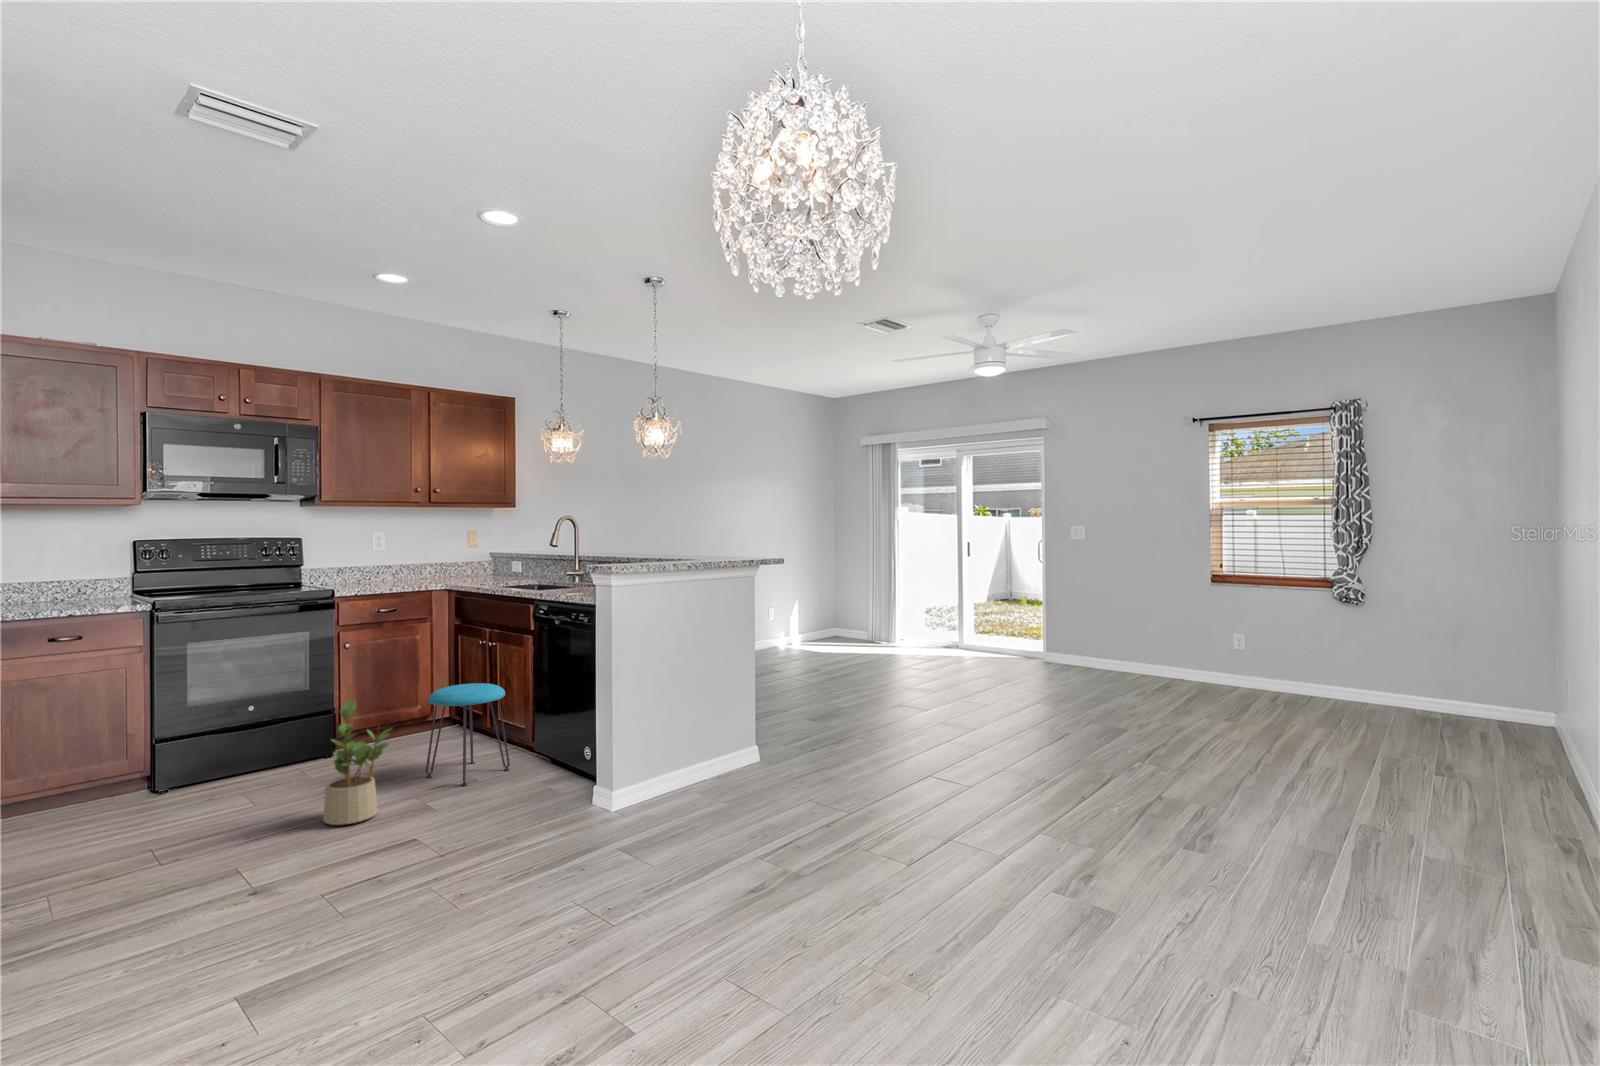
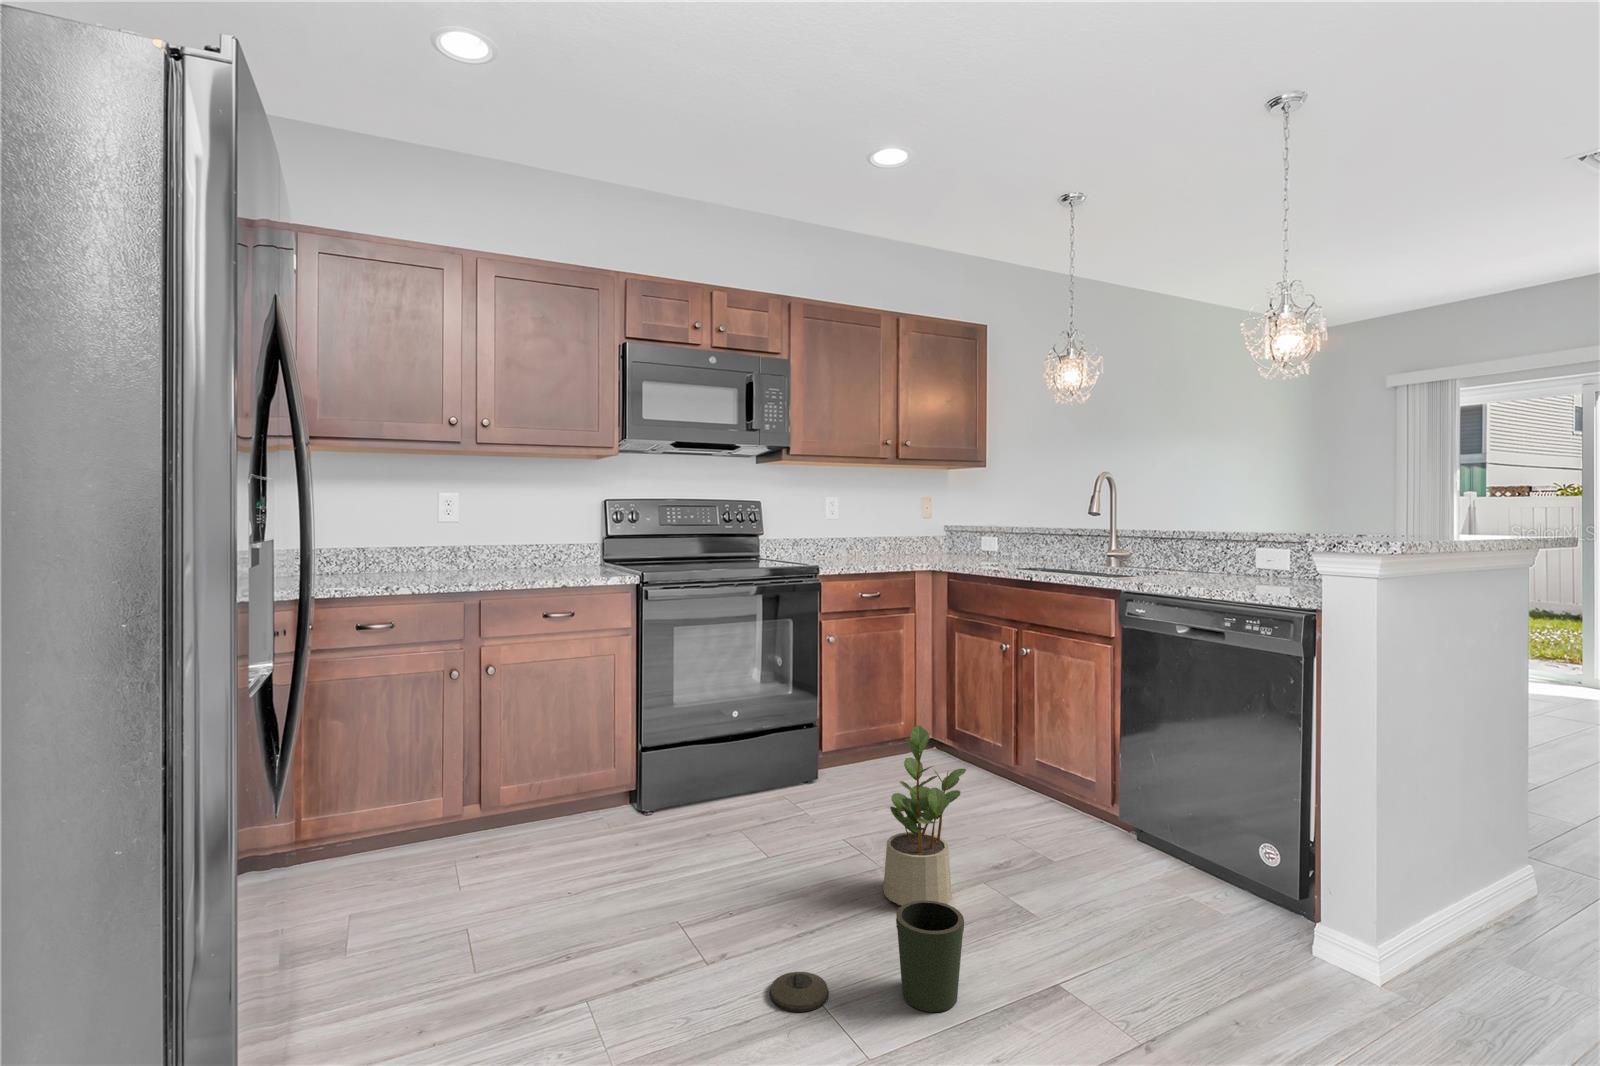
stool: present [426,683,510,785] -> none [961,702,1072,853]
trash can: none [183,808,332,888] -> present [770,901,964,1012]

